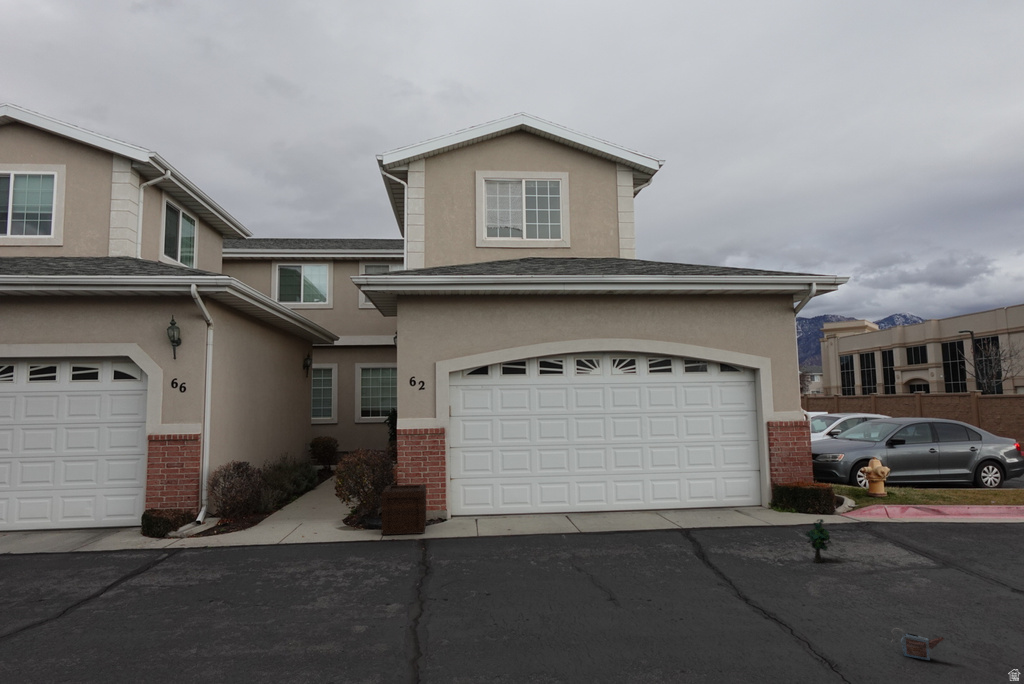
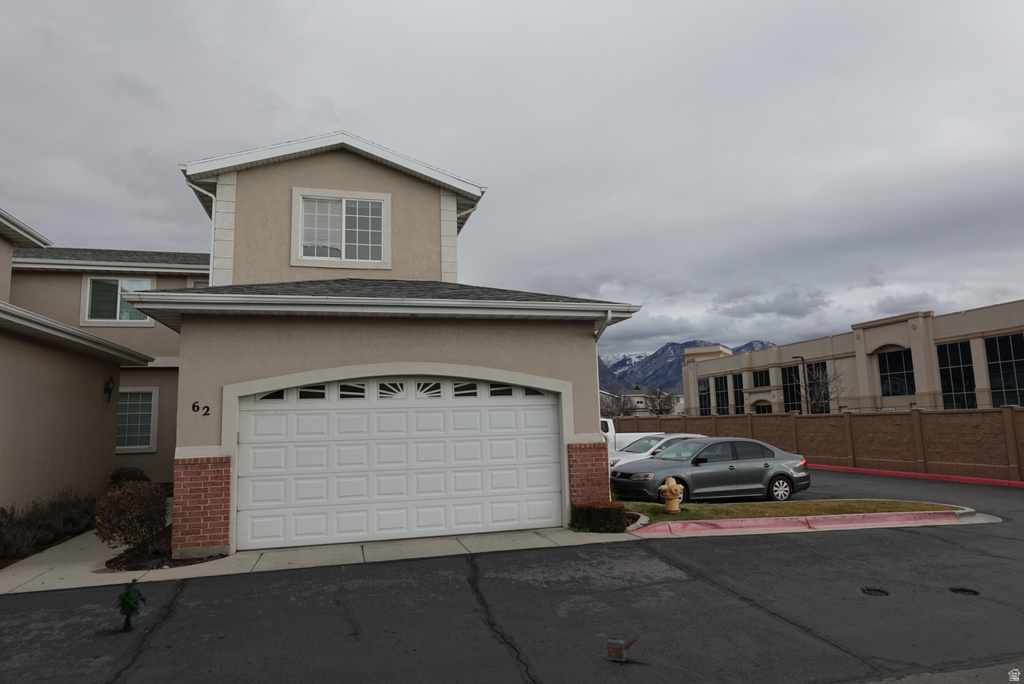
wooden crate: present [382,484,426,535] -> none [145,519,206,577]
decorative plant: present [805,519,831,563] -> present [116,579,146,632]

